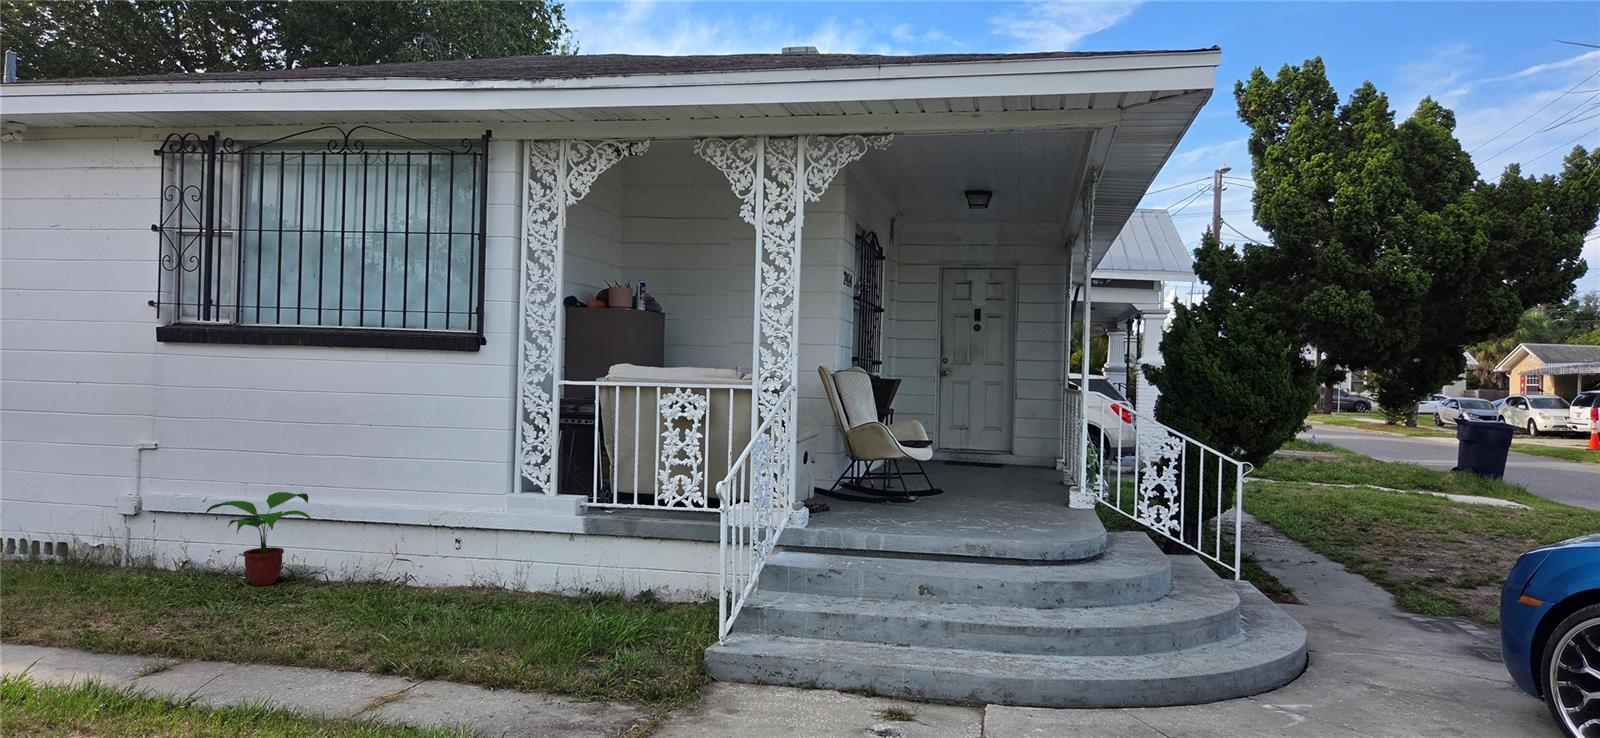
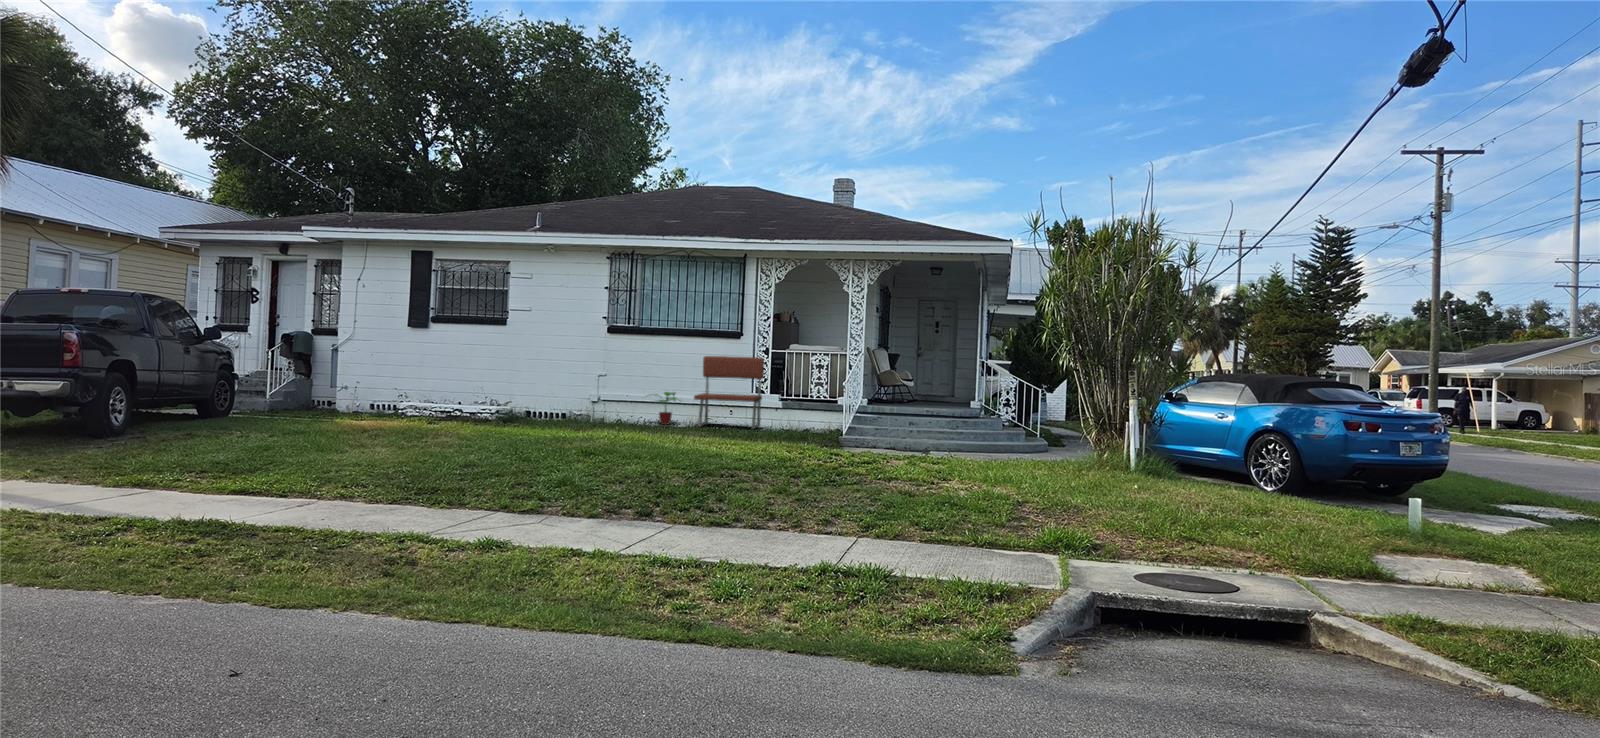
bench: none [315,398,526,605] -> present [694,356,764,429]

